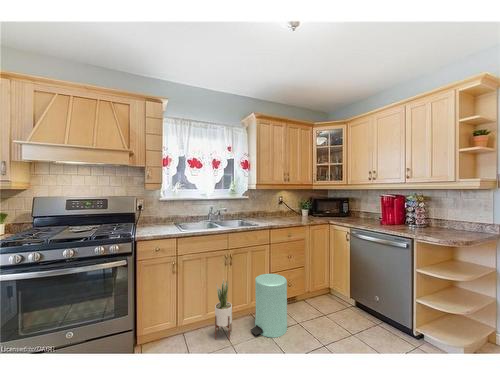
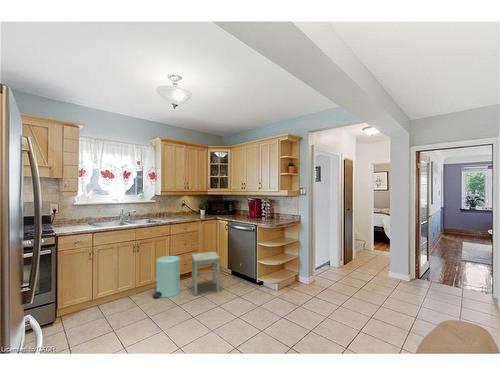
stool: none [302,274,352,343] -> present [192,252,220,296]
potted plant: present [215,279,232,340] -> none [124,260,138,304]

